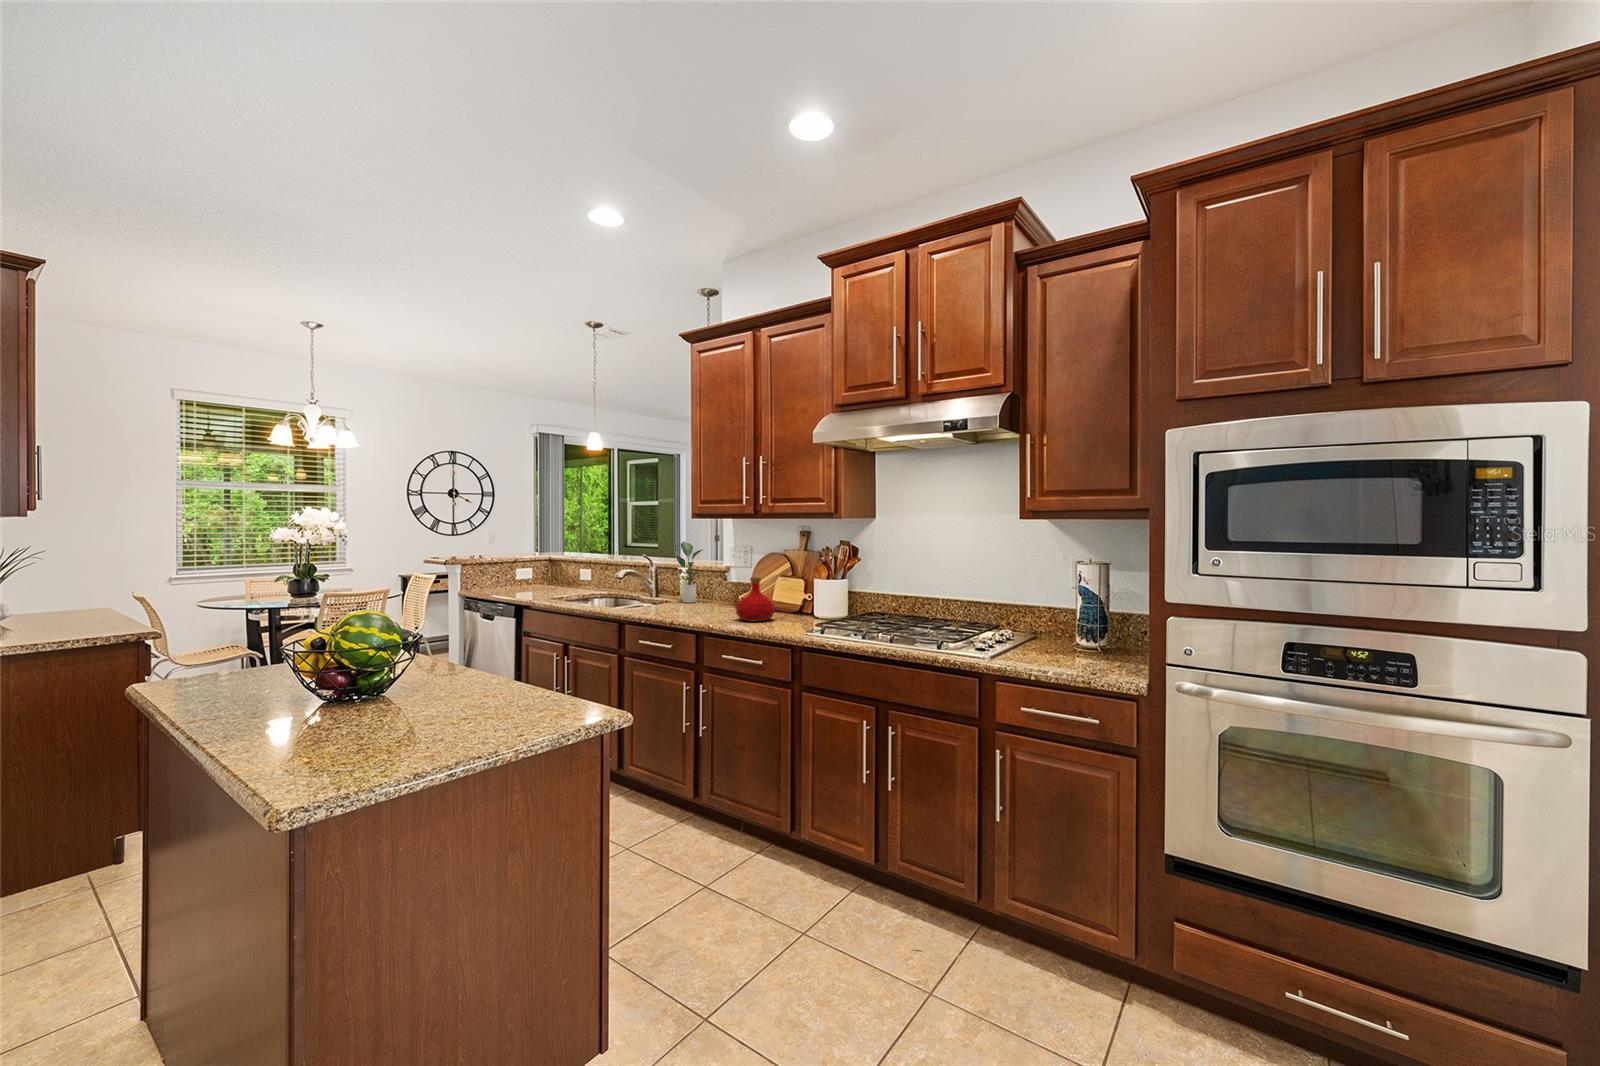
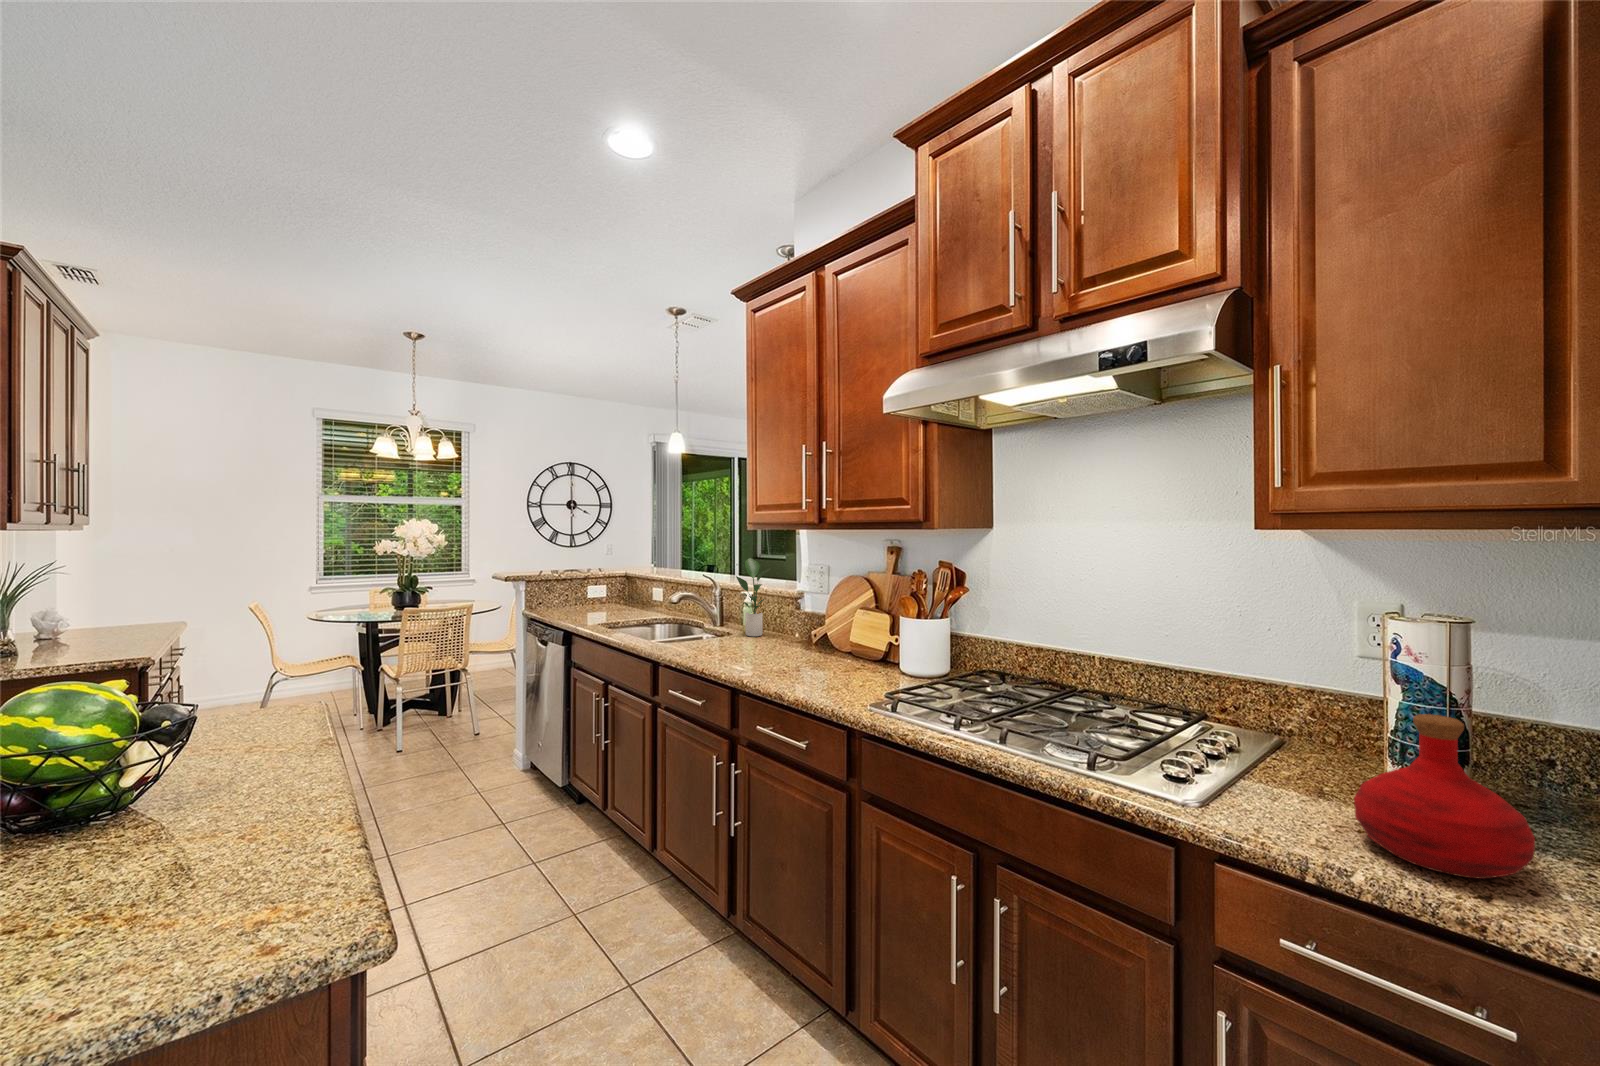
bottle: present [736,577,775,621] -> present [1354,714,1535,879]

